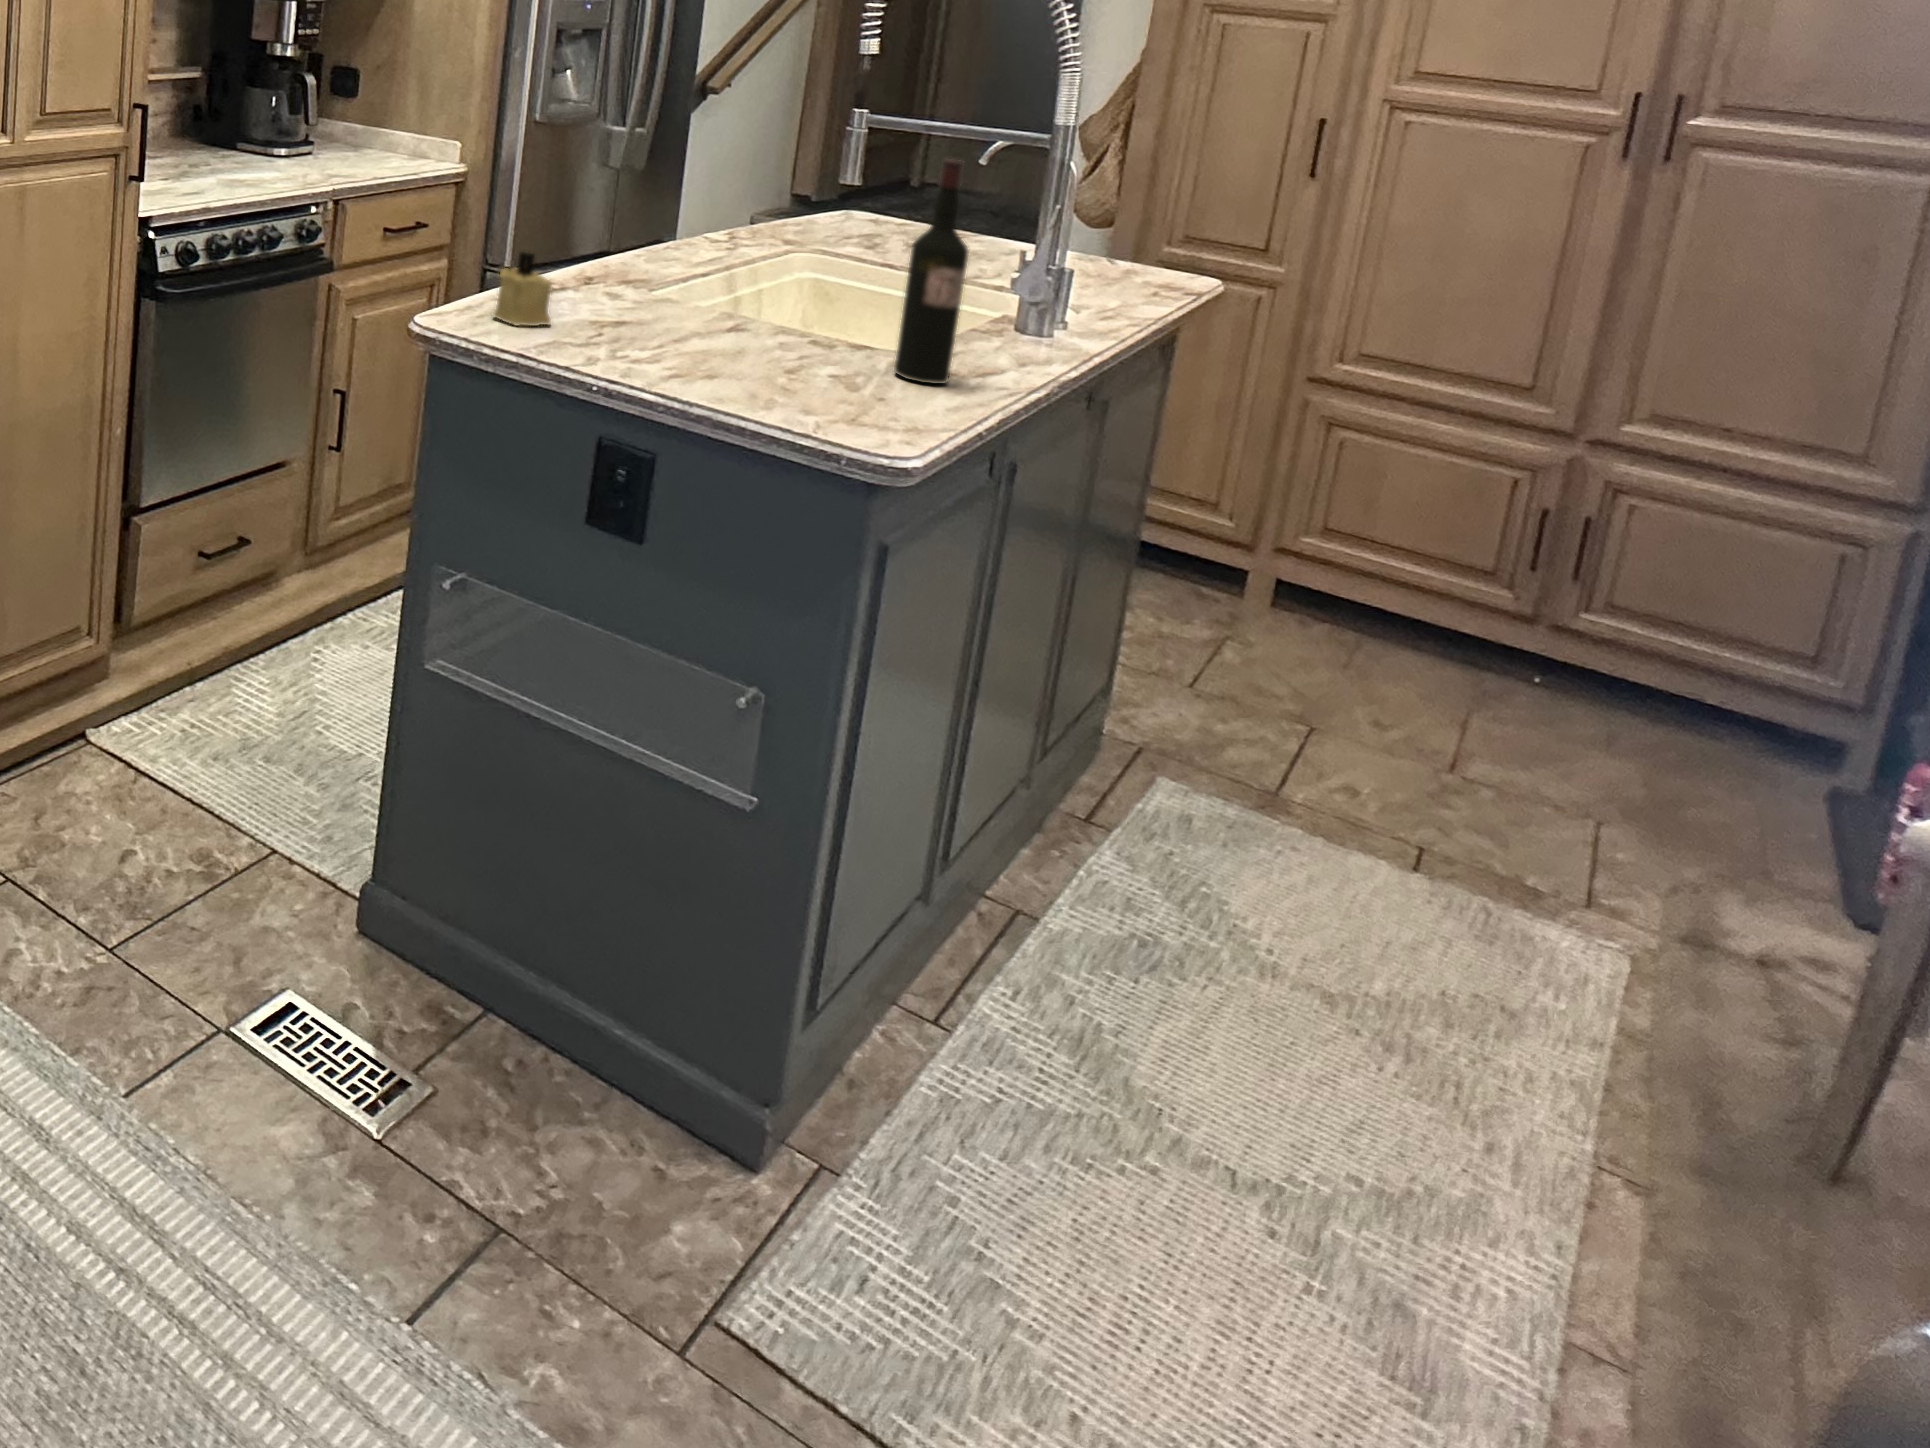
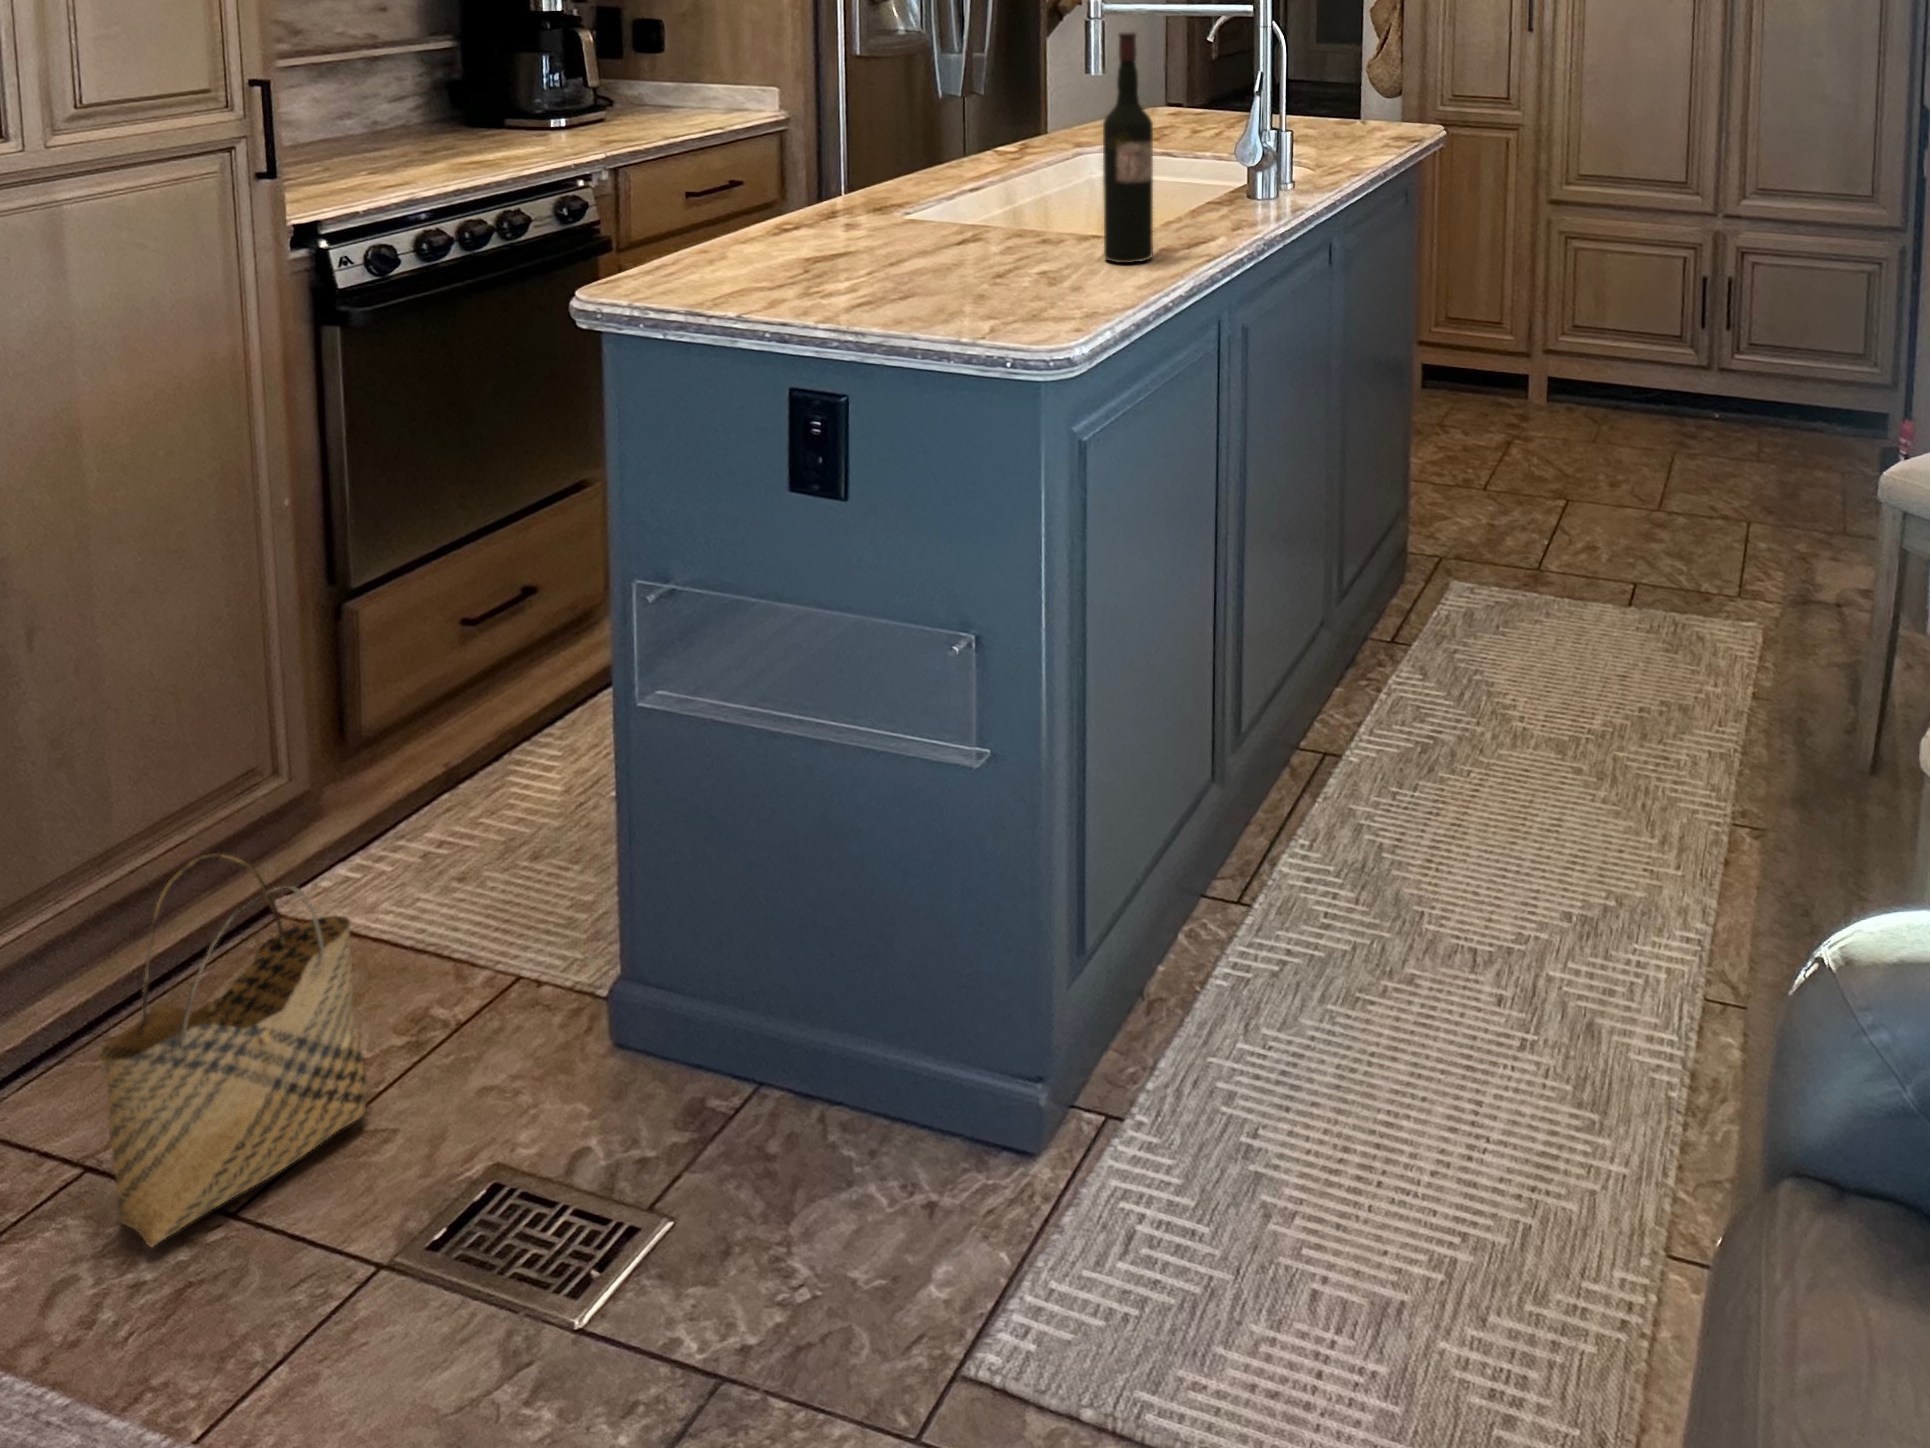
candle: present [494,252,552,326] -> none [681,193,752,281]
woven basket: none [44,674,191,937] -> present [98,853,367,1247]

